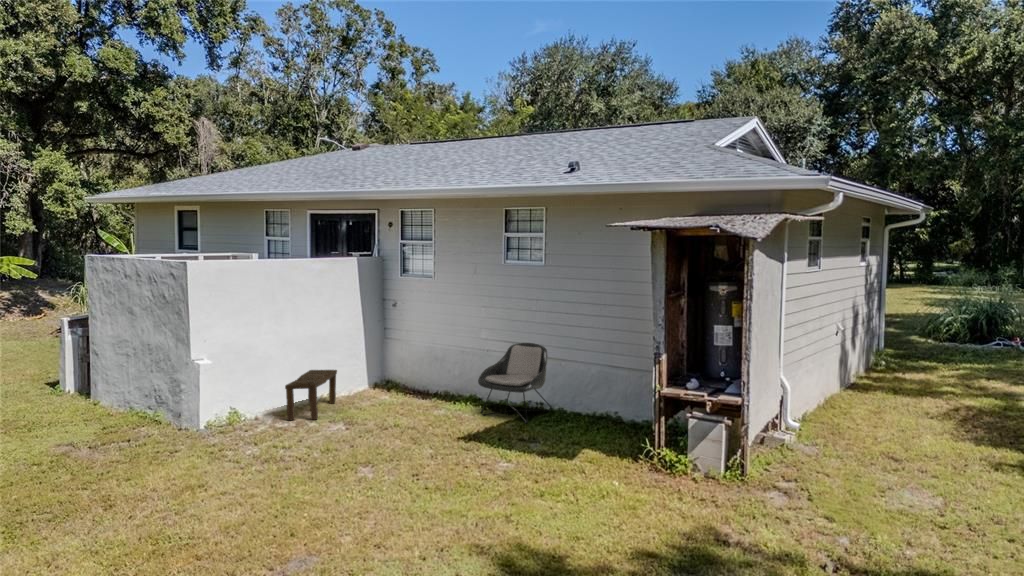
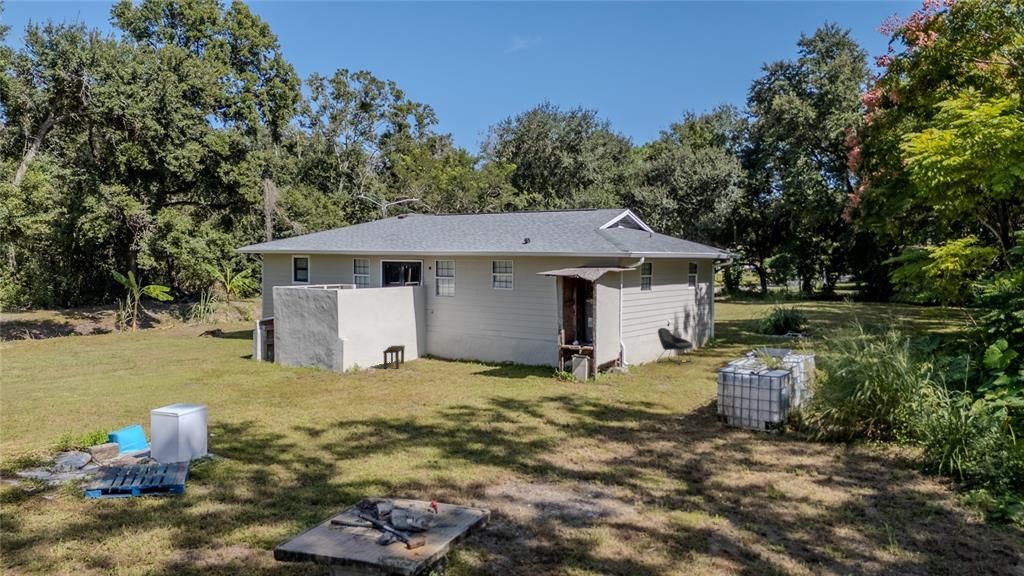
lounge chair: present [478,343,551,423] -> present [658,328,693,365]

